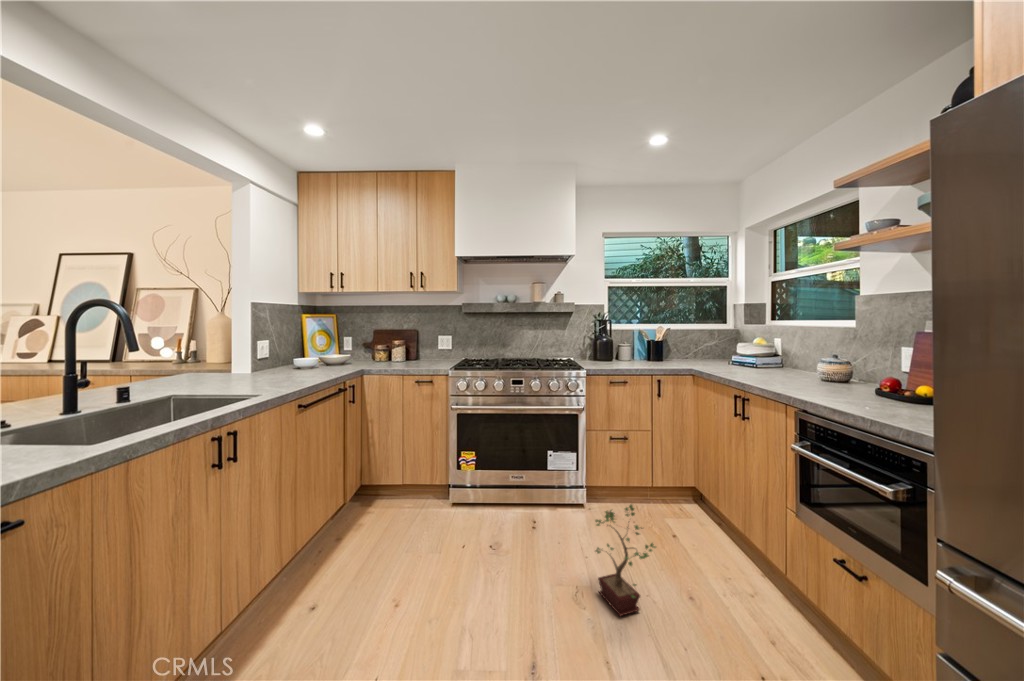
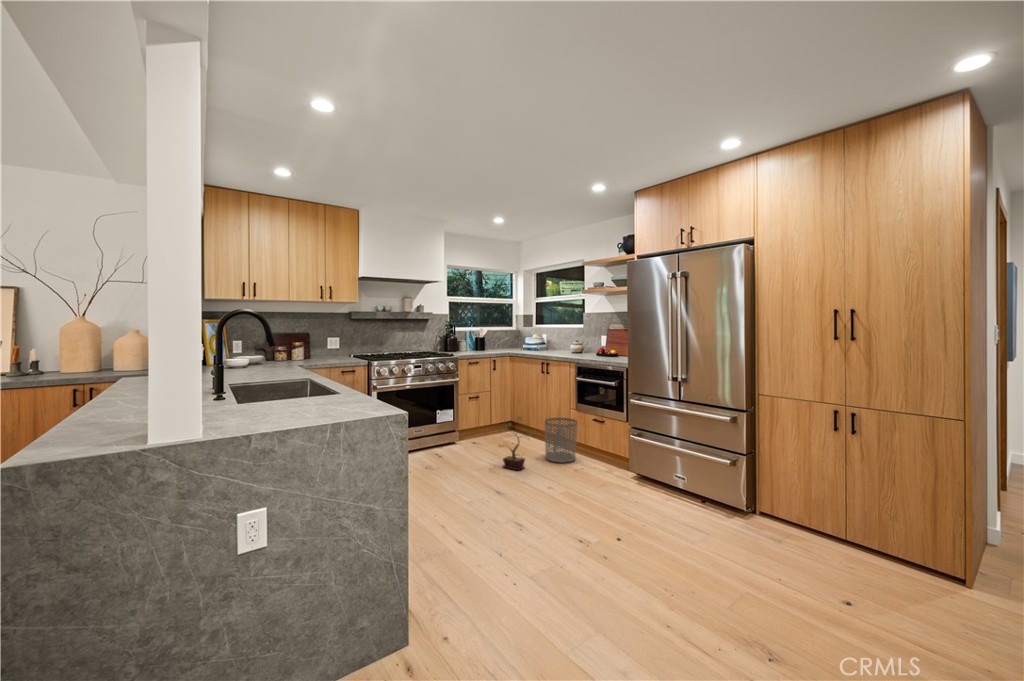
waste bin: none [704,515,785,634] -> present [545,418,577,463]

